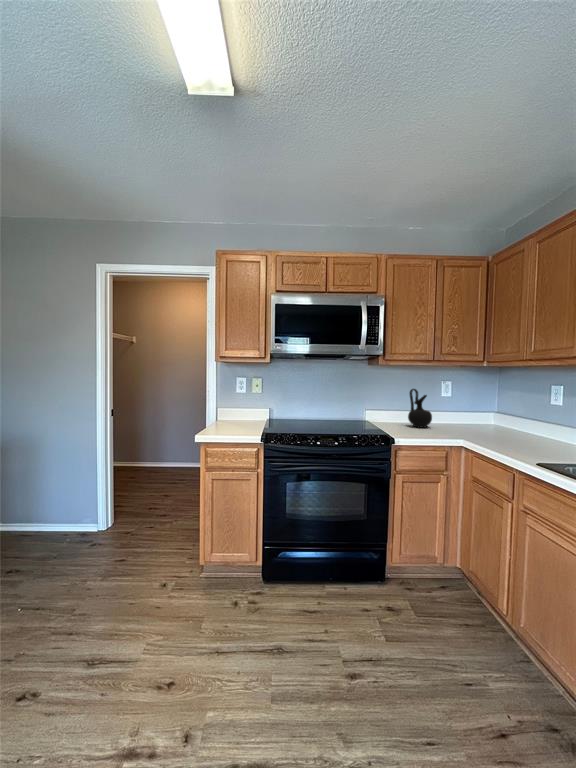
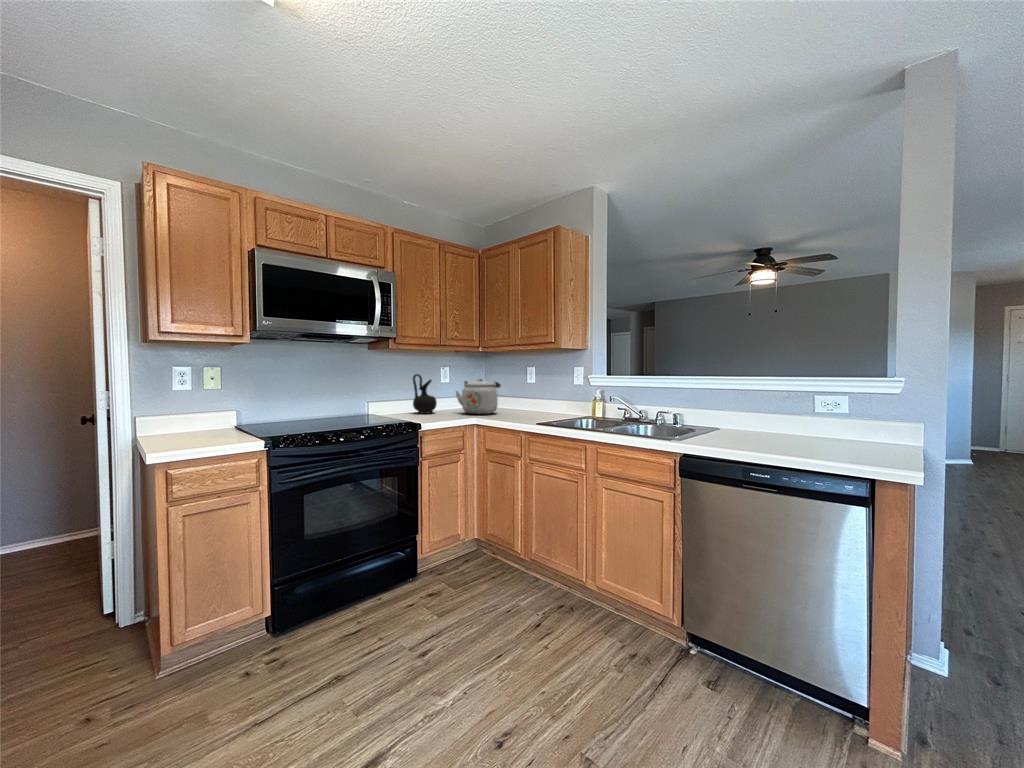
kettle: none [452,397,508,436] -> present [456,379,501,414]

